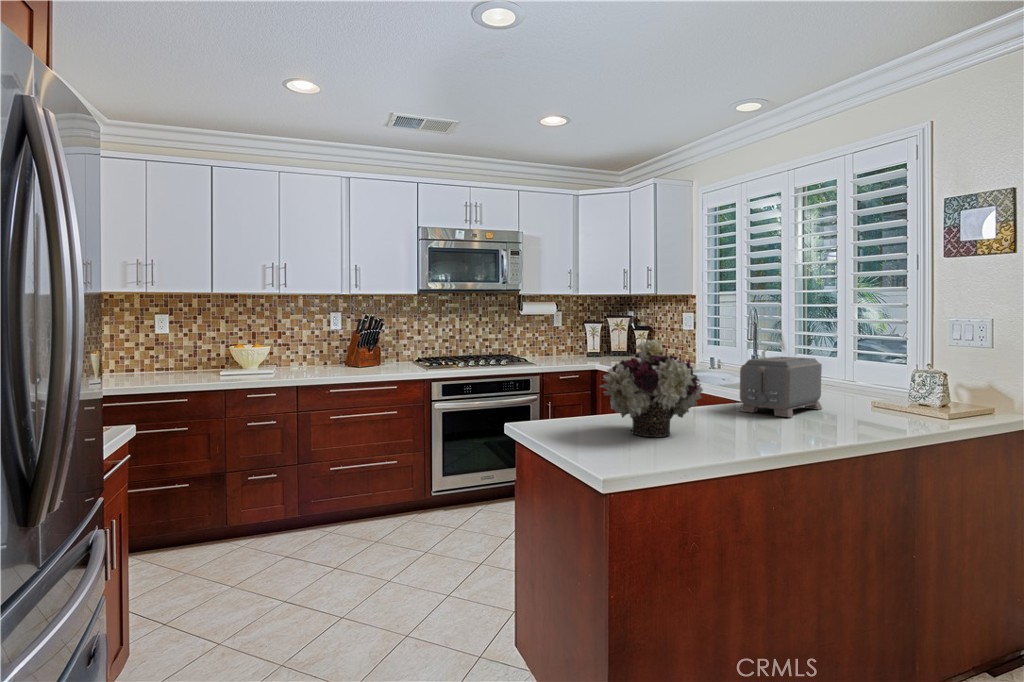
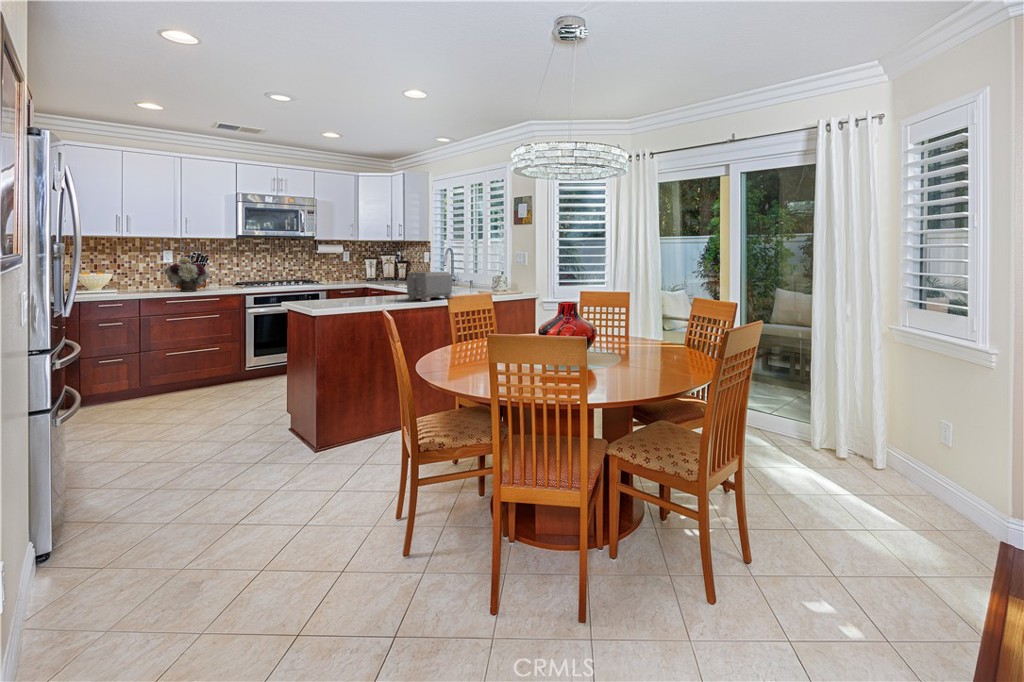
flower arrangement: present [600,340,703,437] -> present [163,257,210,292]

